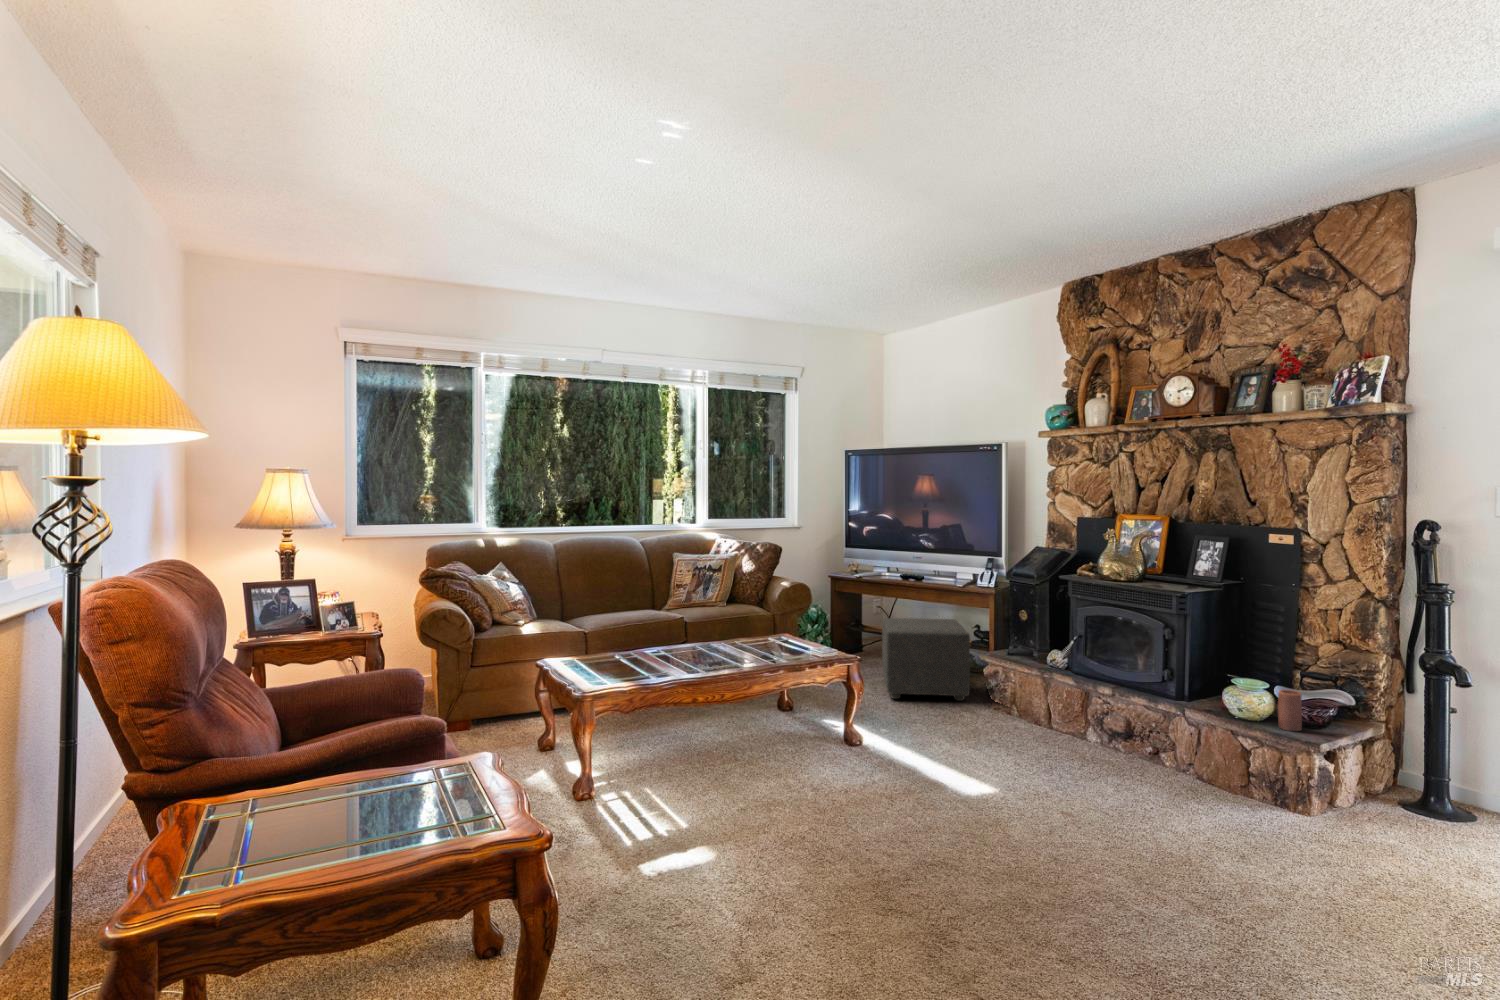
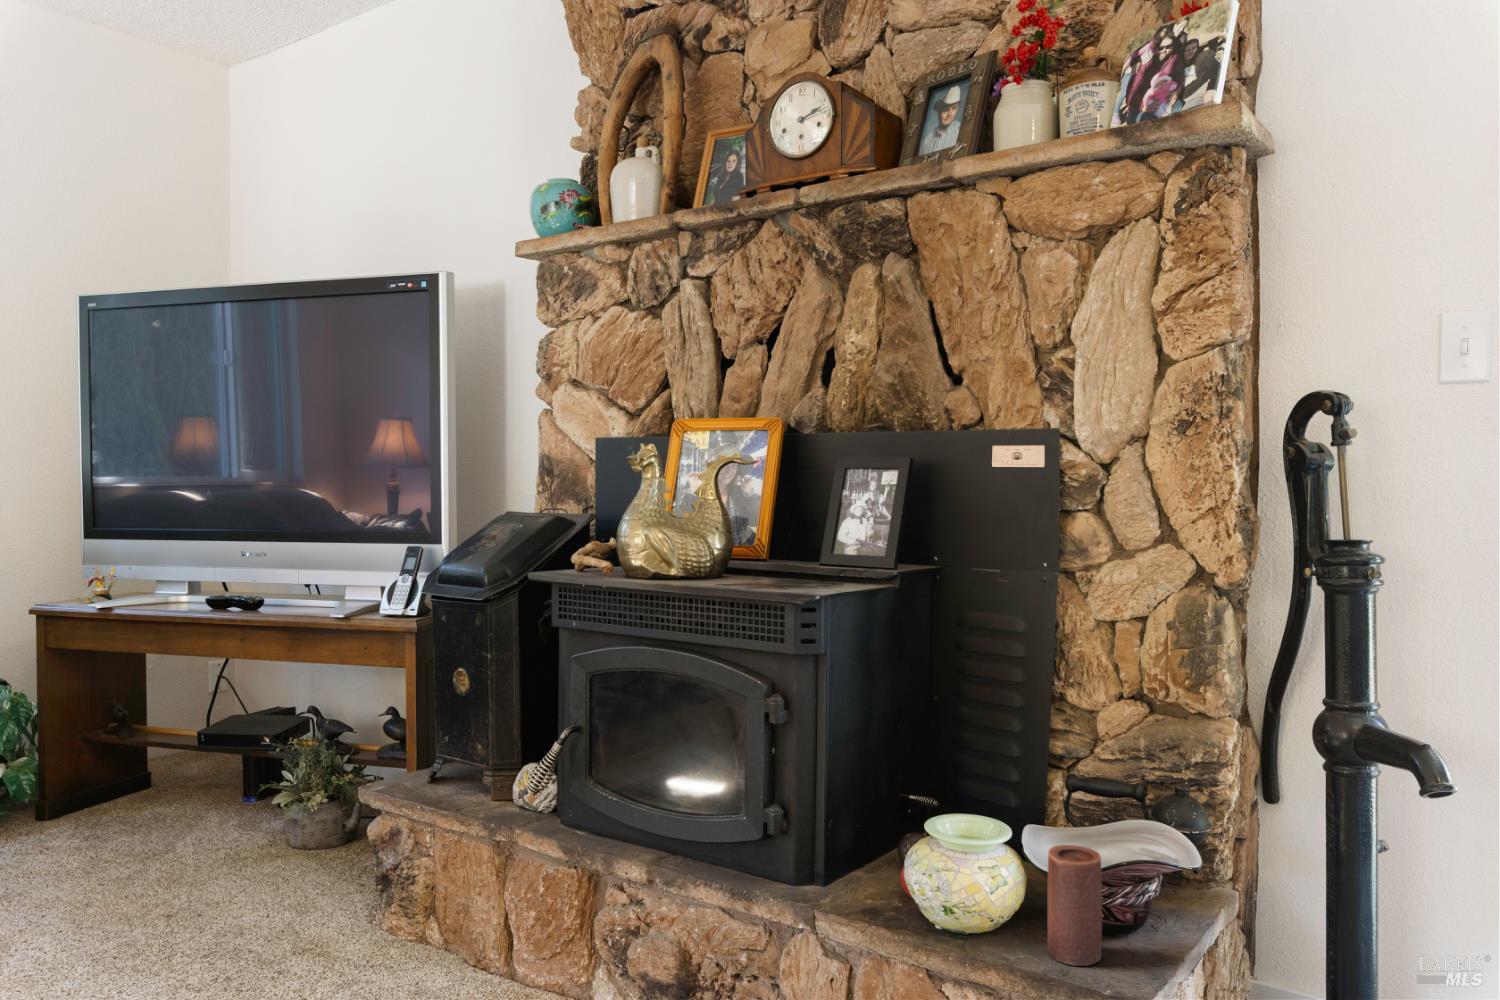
ottoman: present [882,618,970,701] -> none [69,700,329,954]

